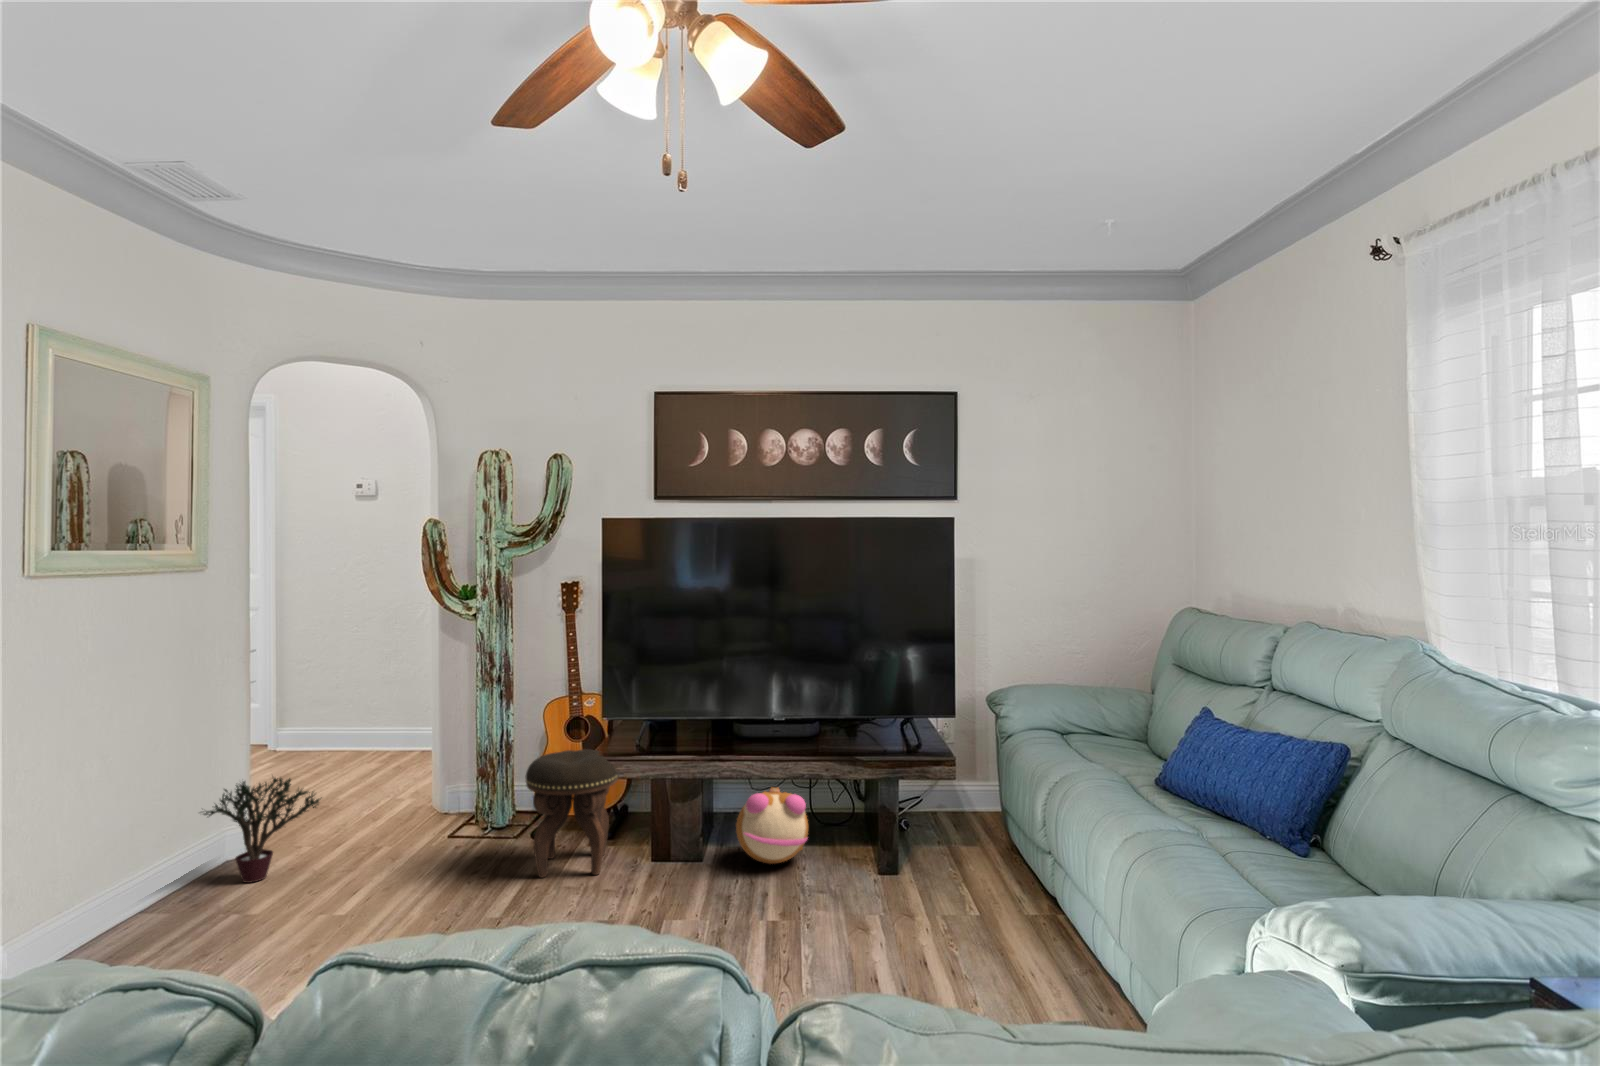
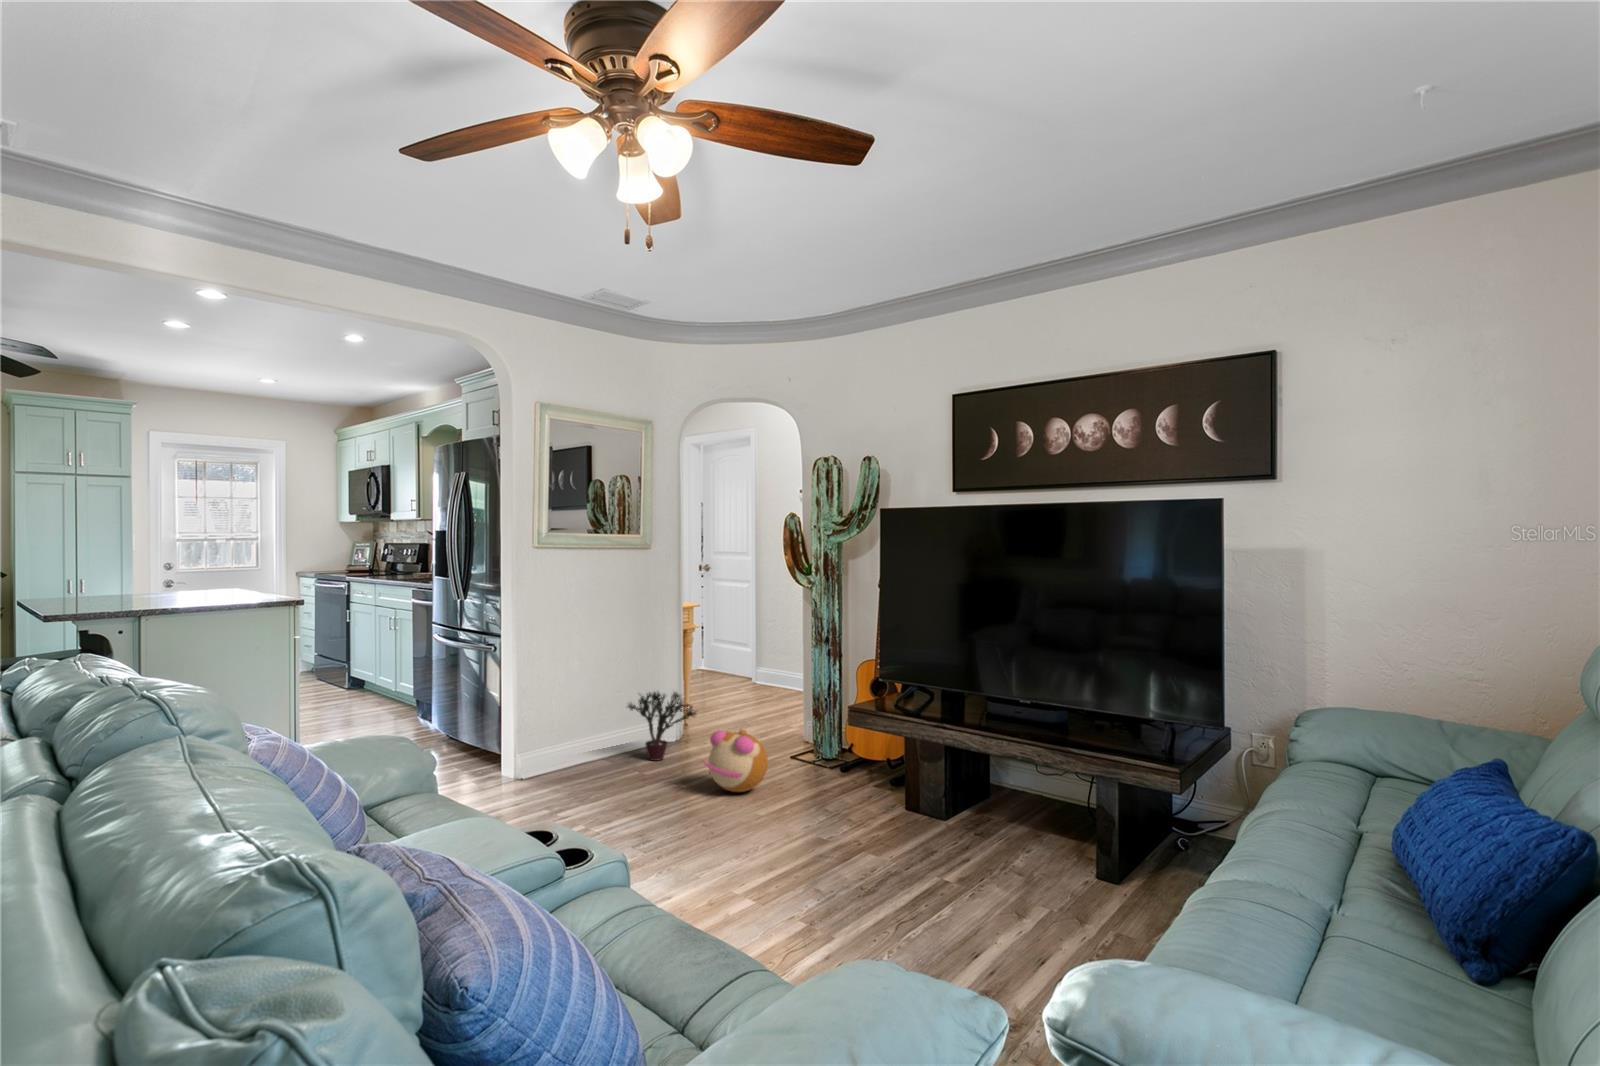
footstool: present [525,749,619,878] -> none [807,702,883,809]
plush toy: present [736,787,808,864] -> present [702,729,768,792]

